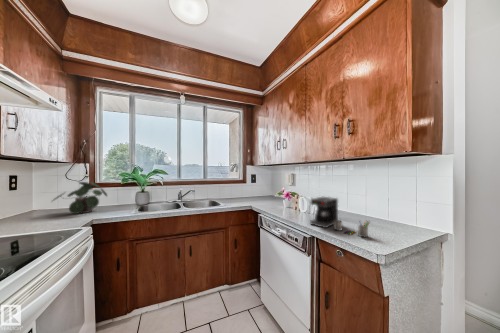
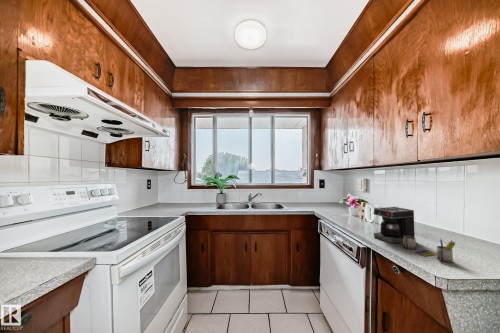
potted plant: present [54,182,107,214] -> none [165,183,198,206]

